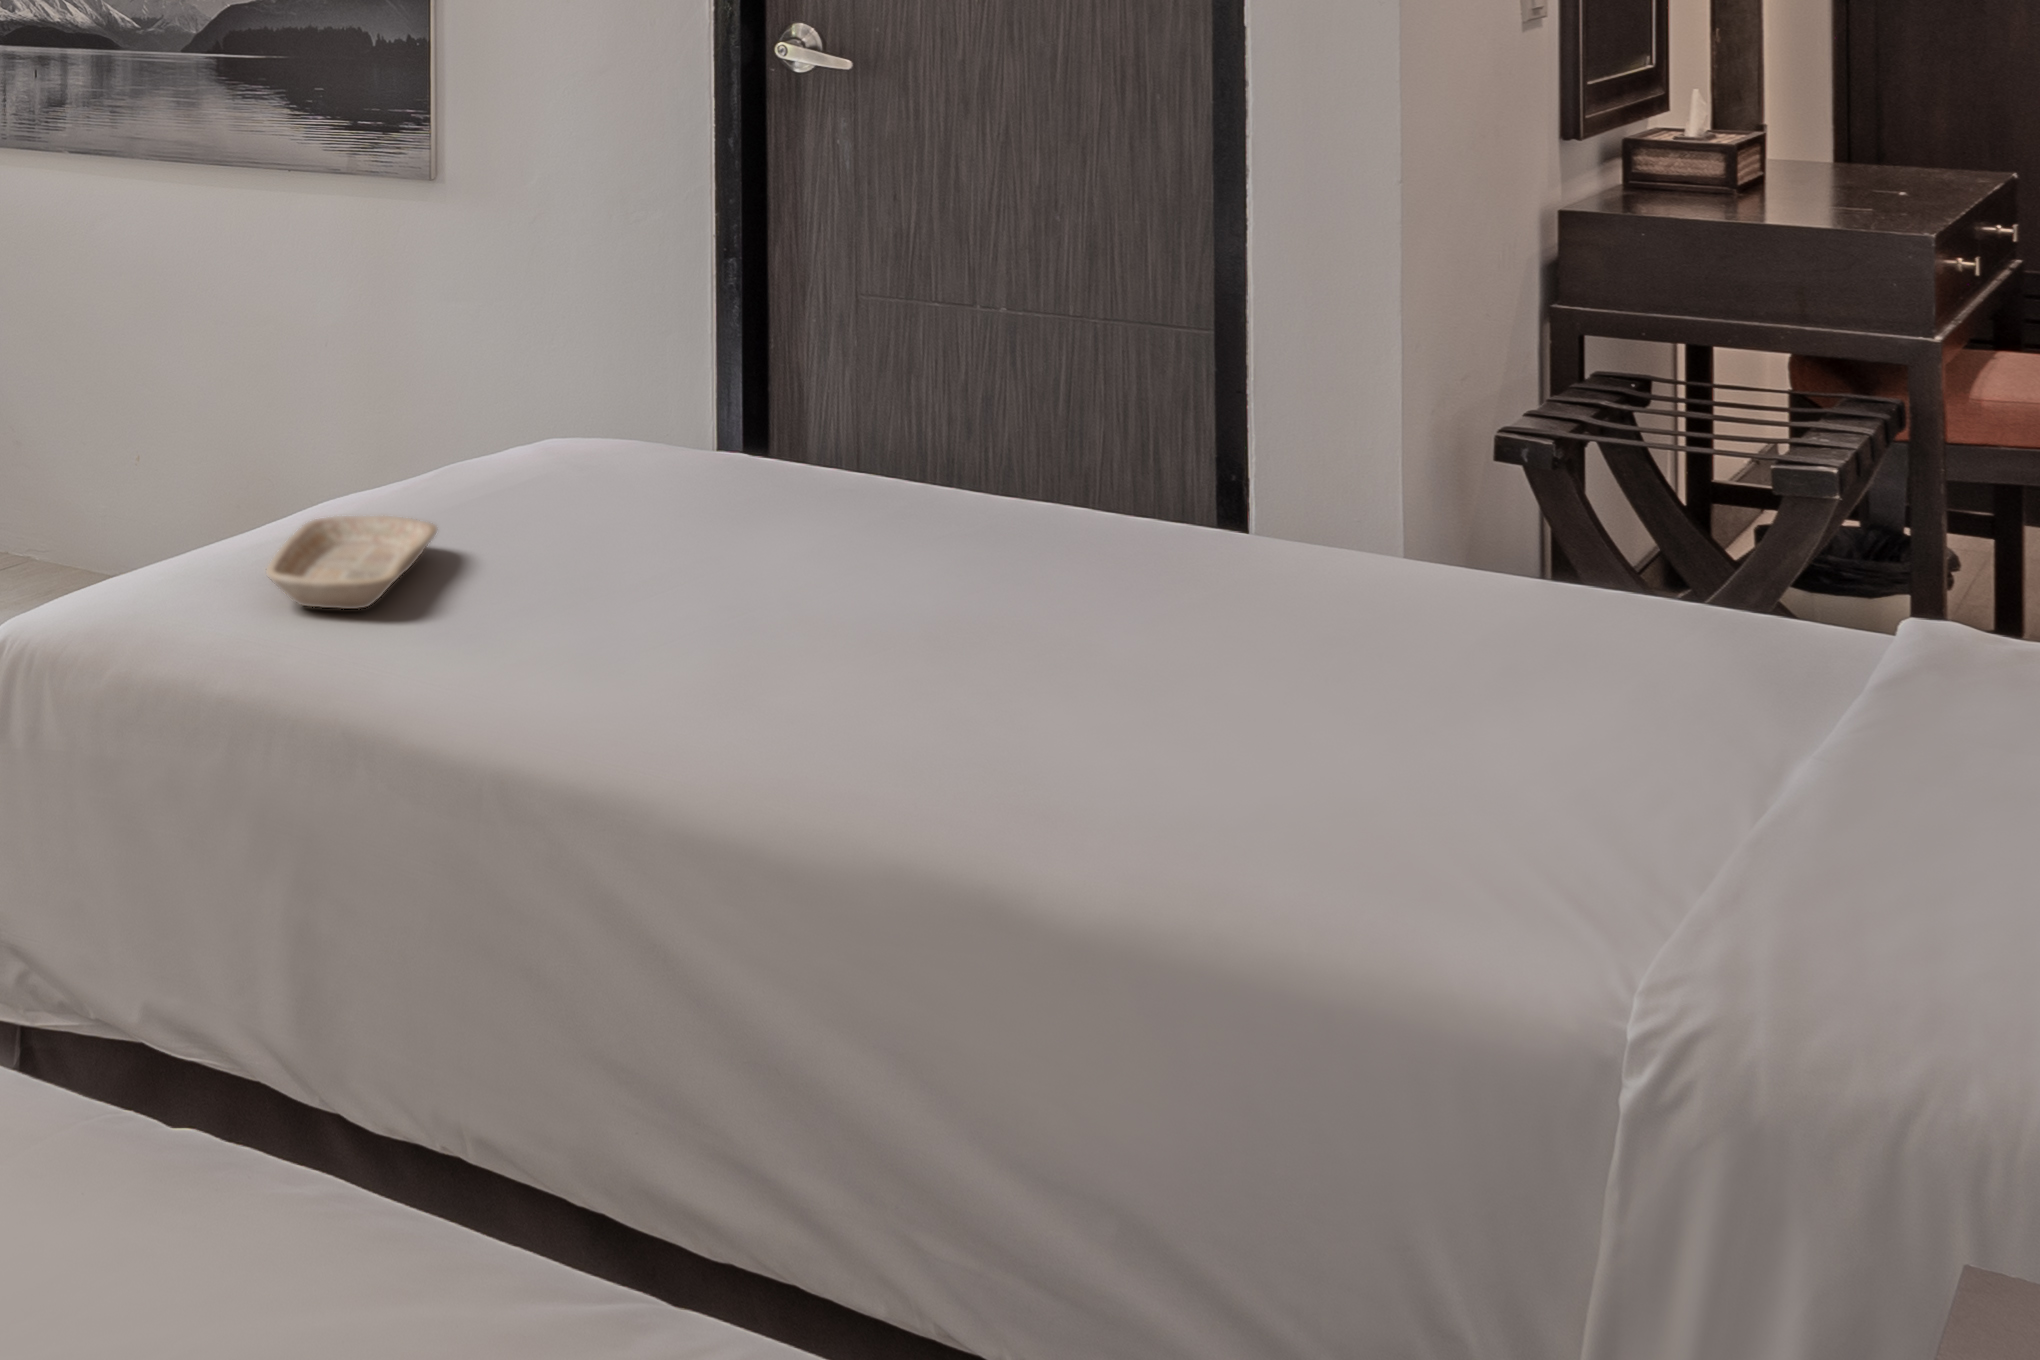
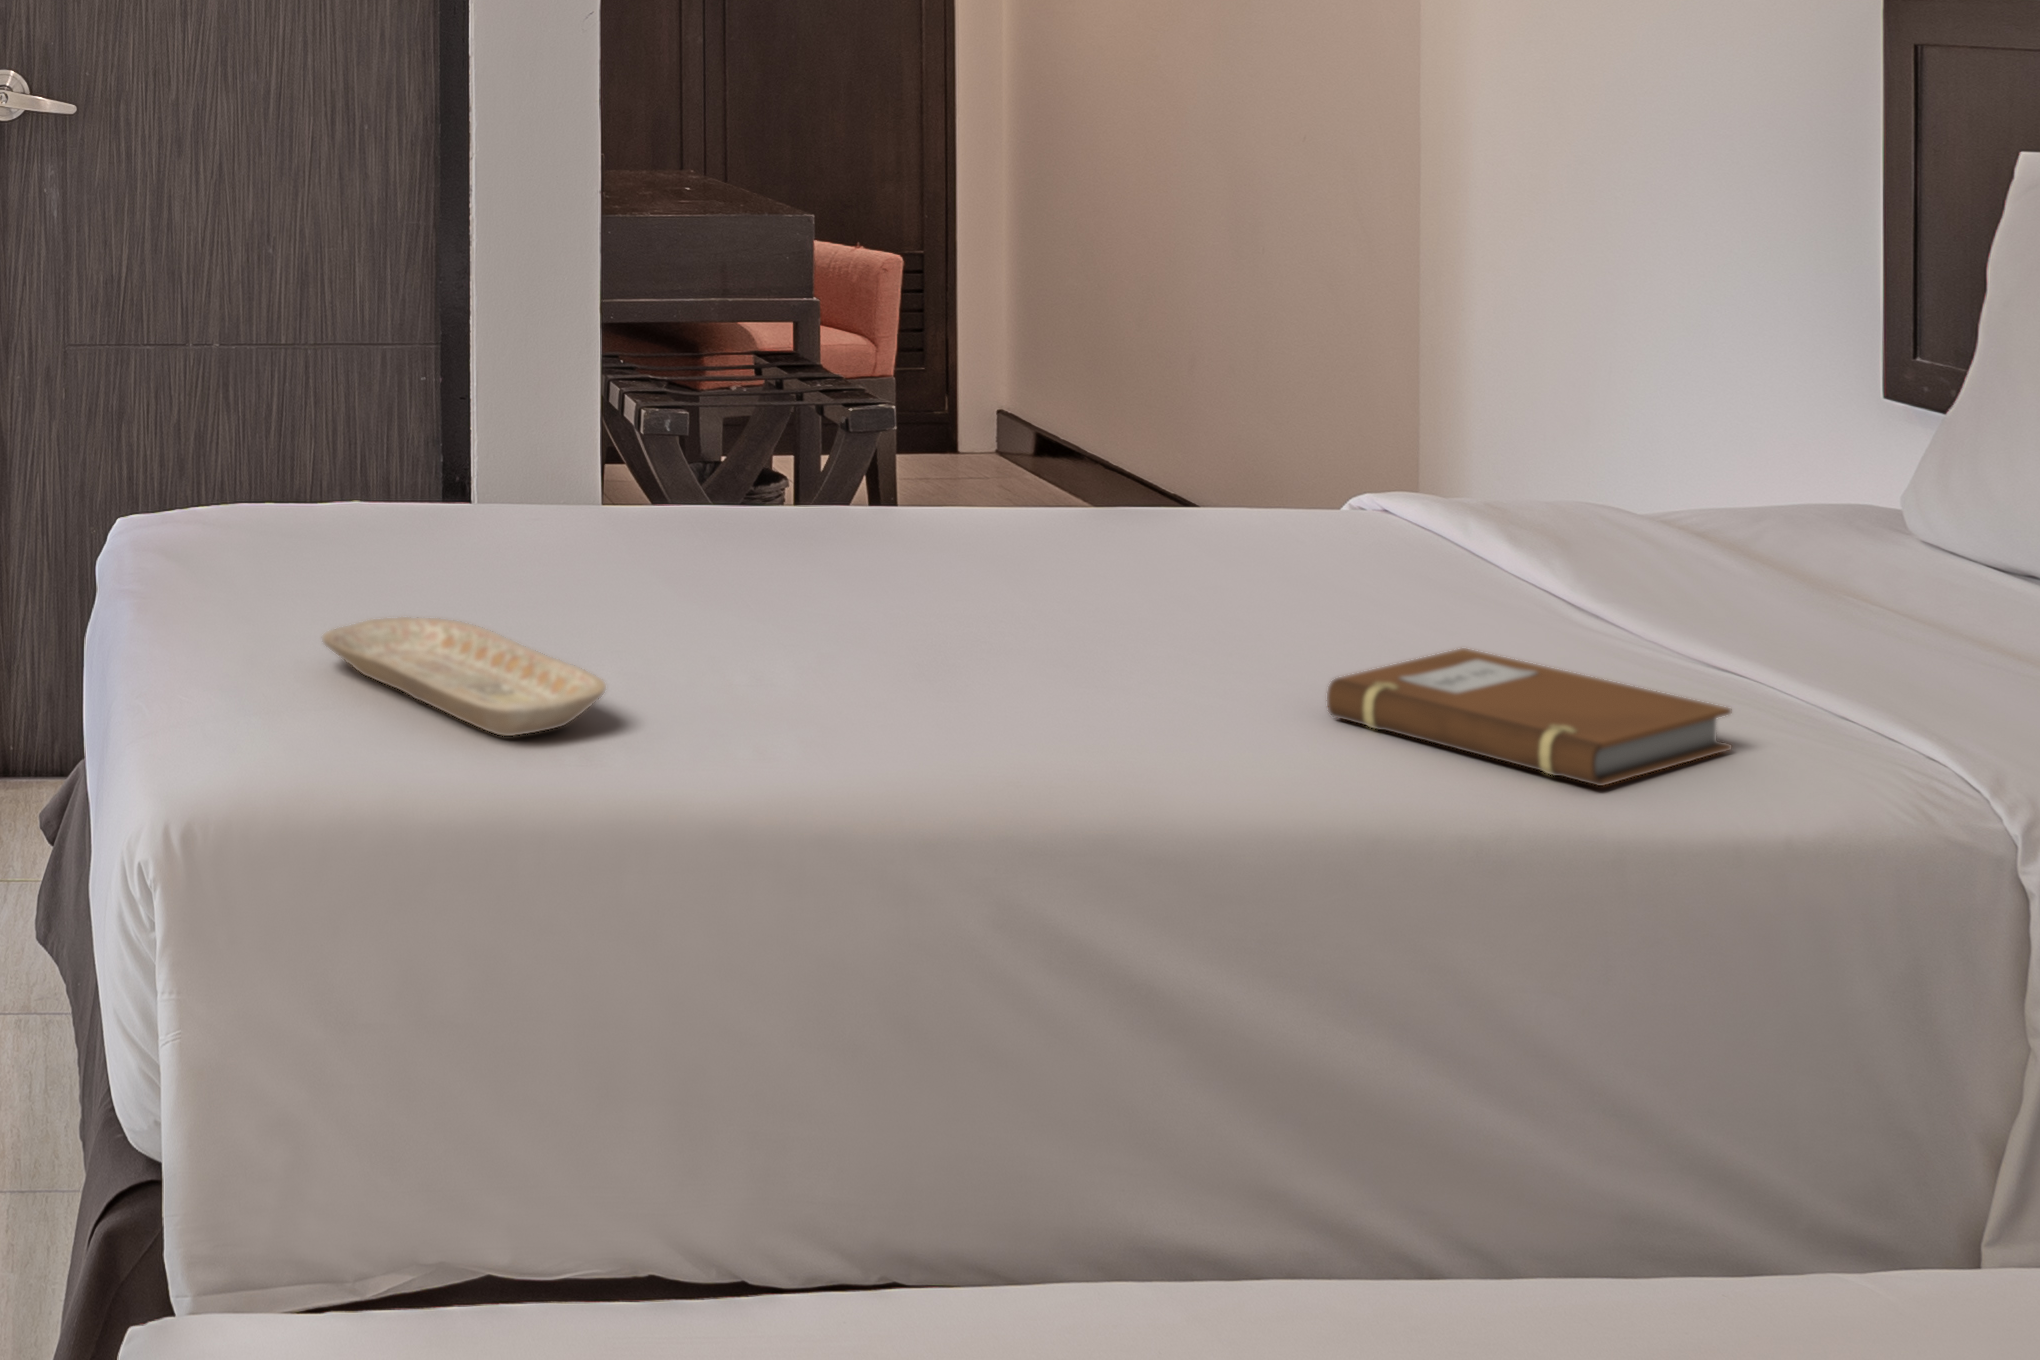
notebook: none [987,706,1298,853] -> present [1327,648,1732,786]

